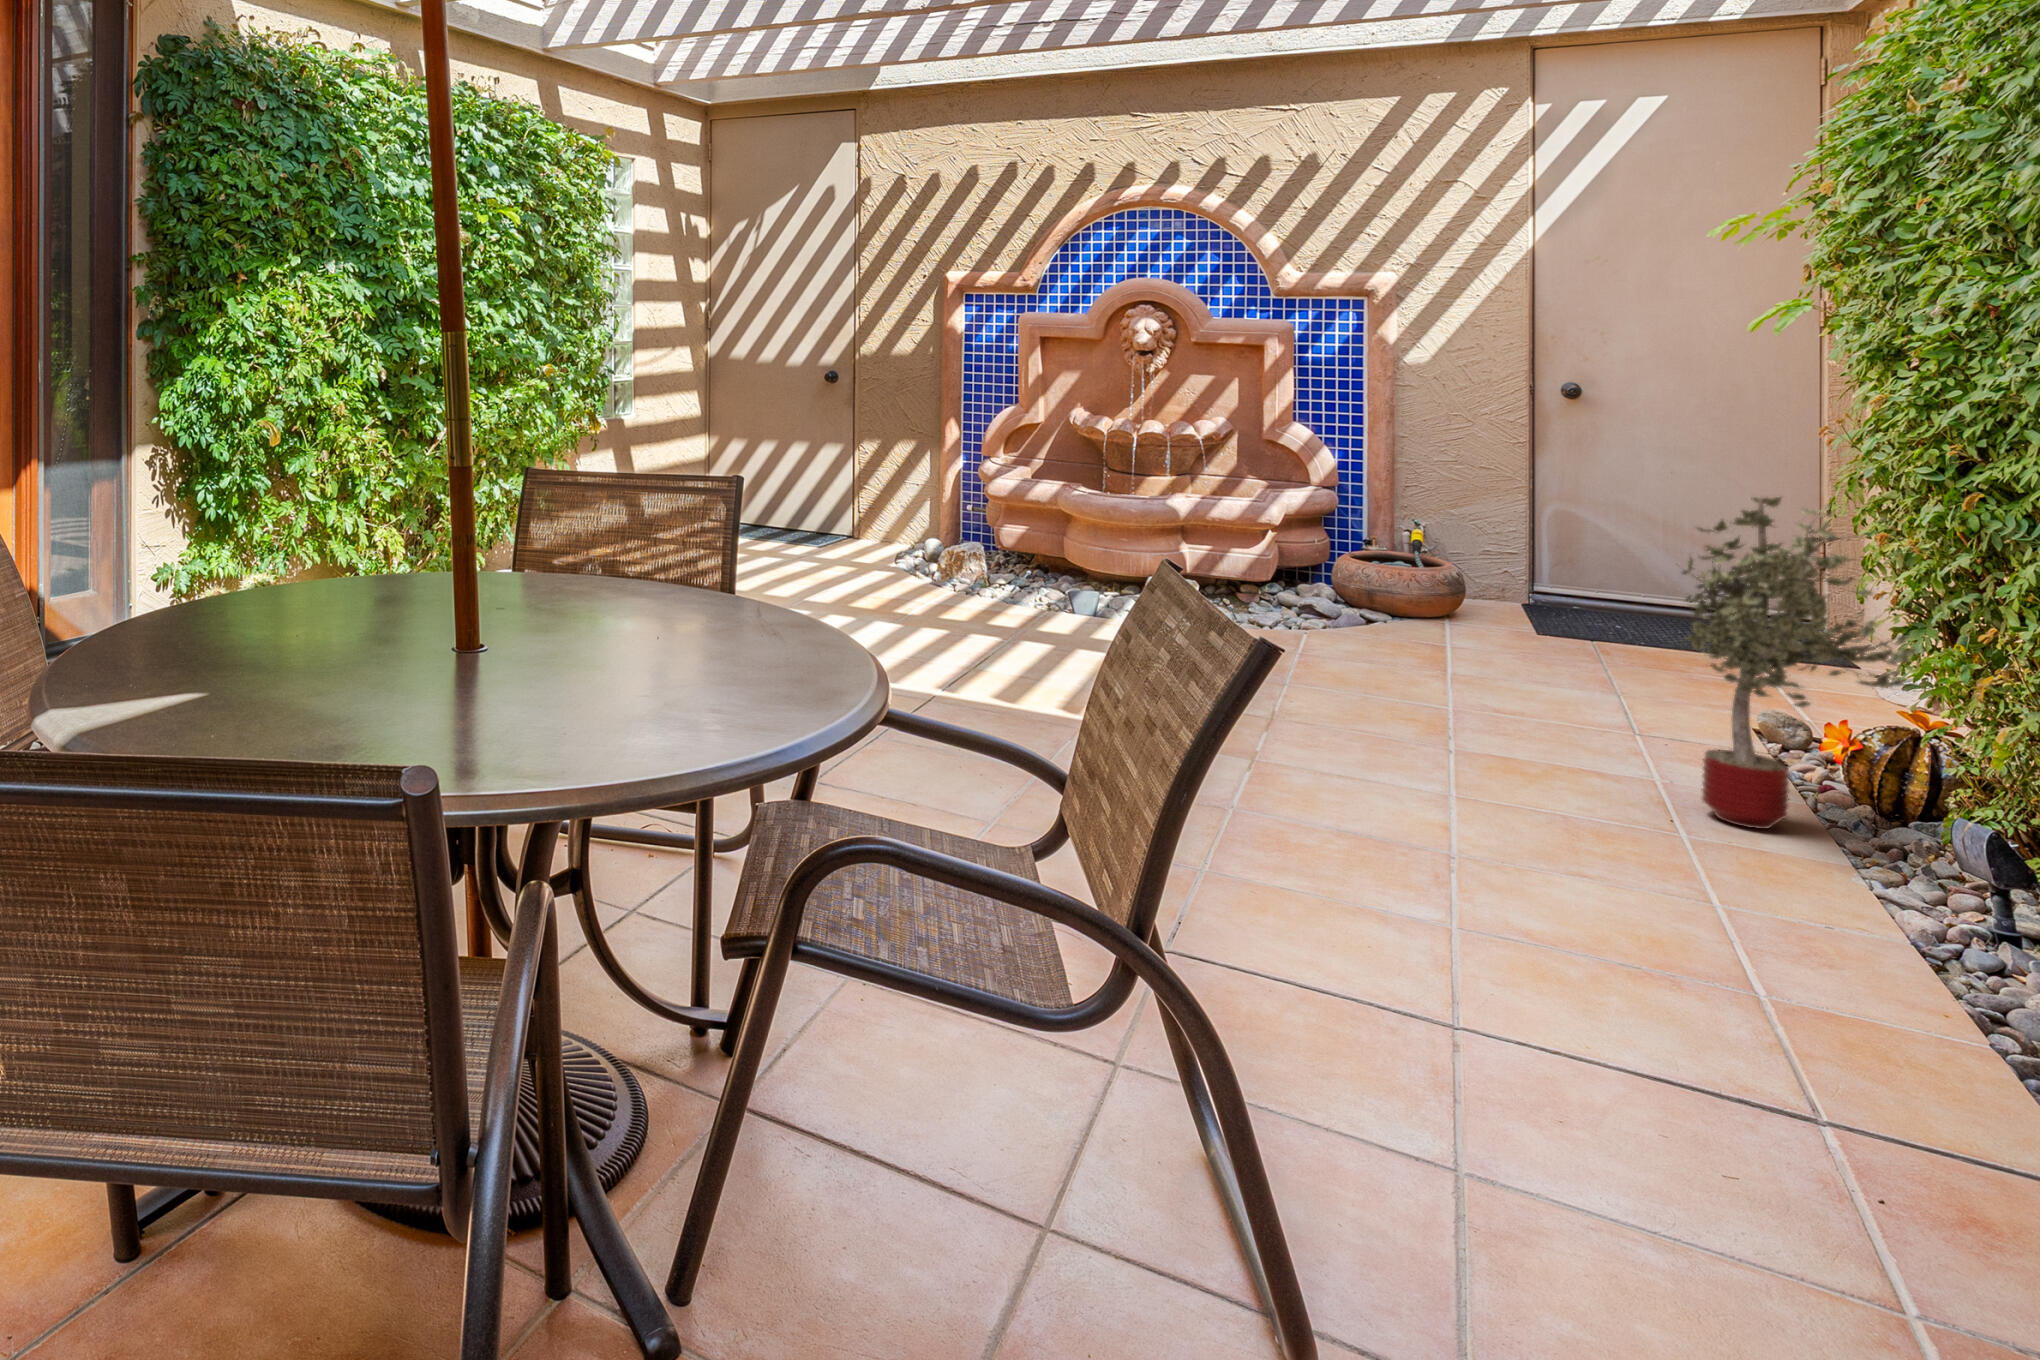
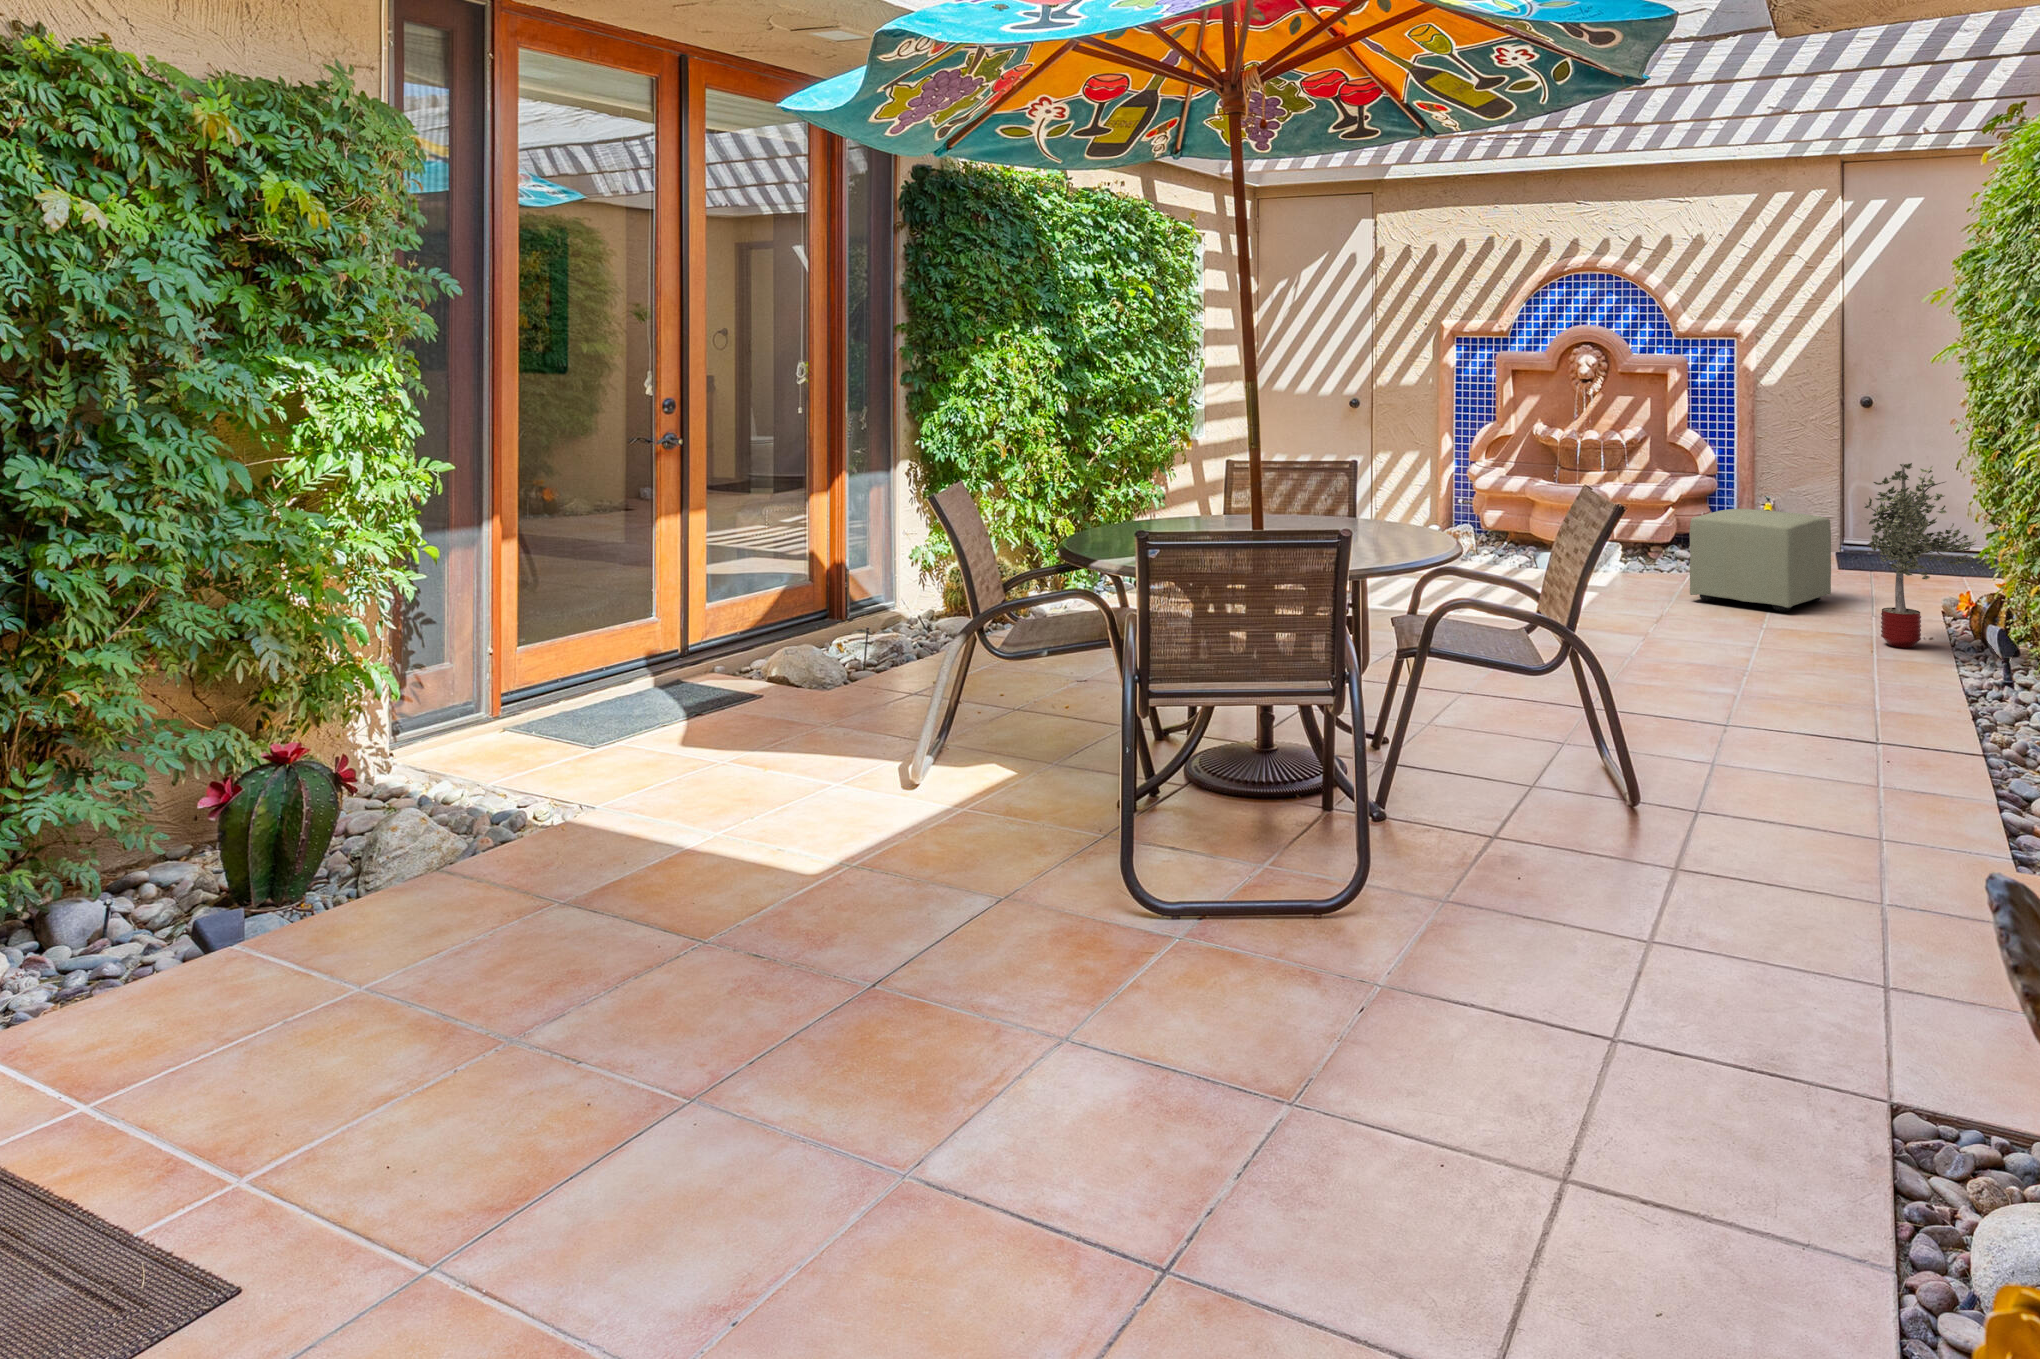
ottoman: none [1315,548,1561,724] -> present [1689,509,1831,612]

